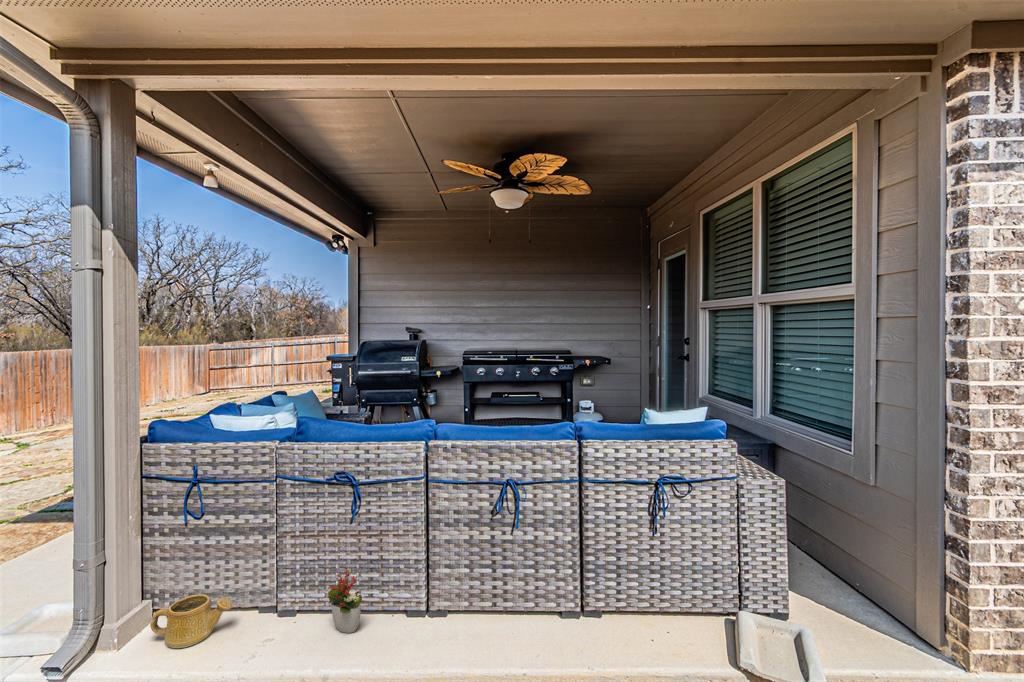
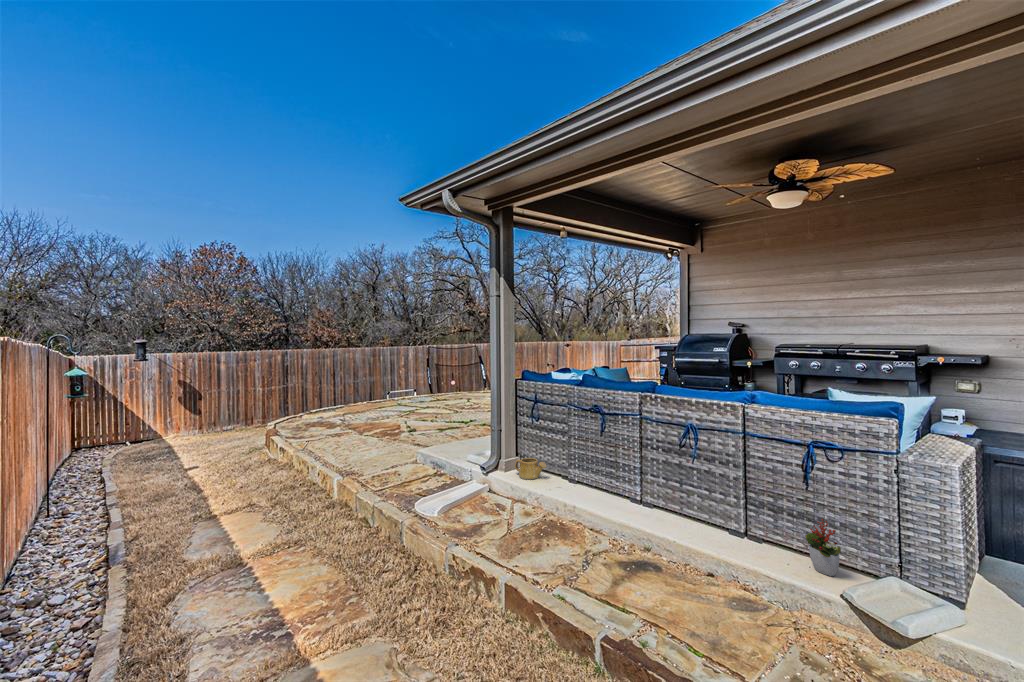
decorative plant: present [327,567,362,633] -> present [805,519,841,576]

